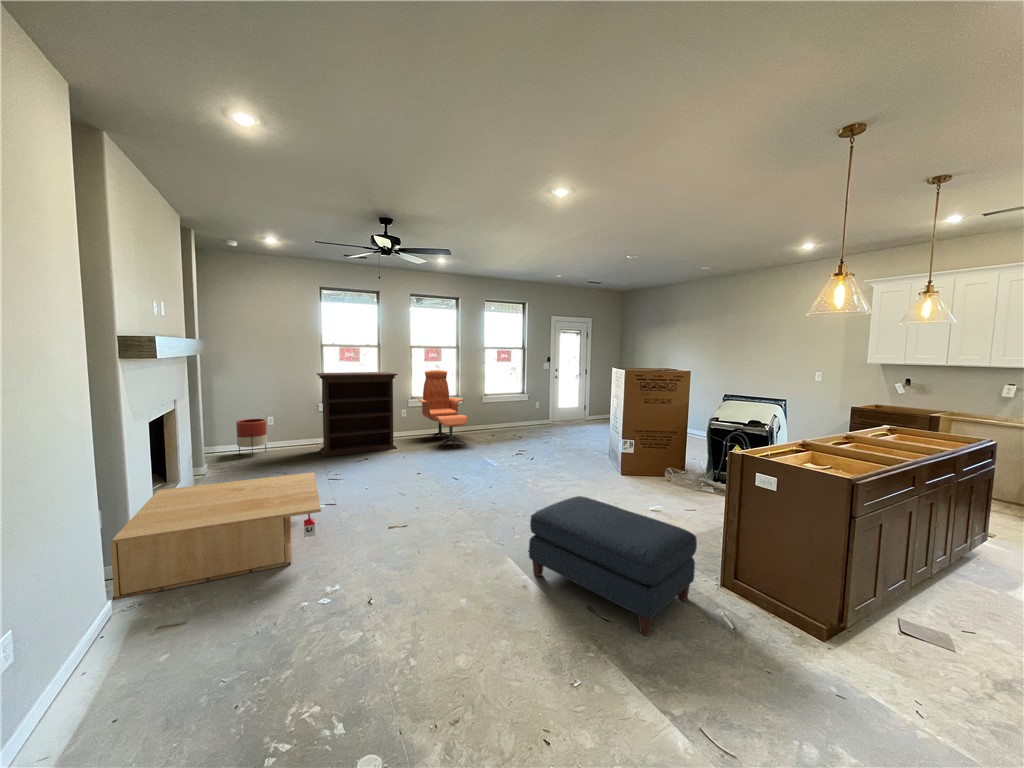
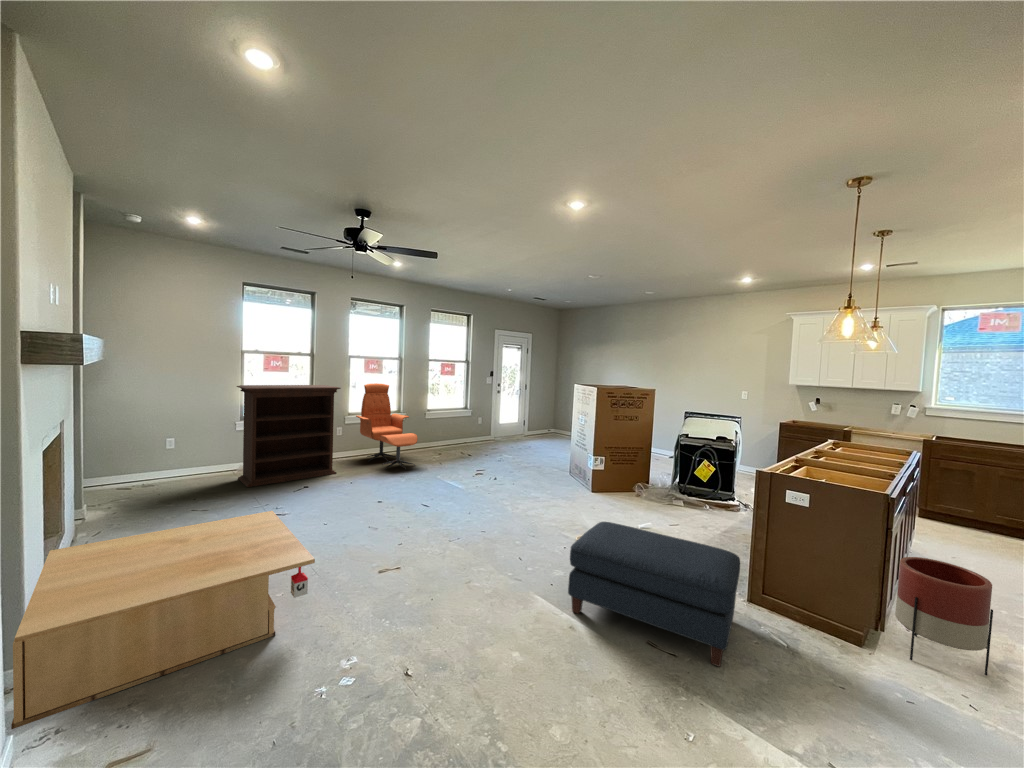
planter: present [236,419,267,457] -> present [895,557,993,675]

